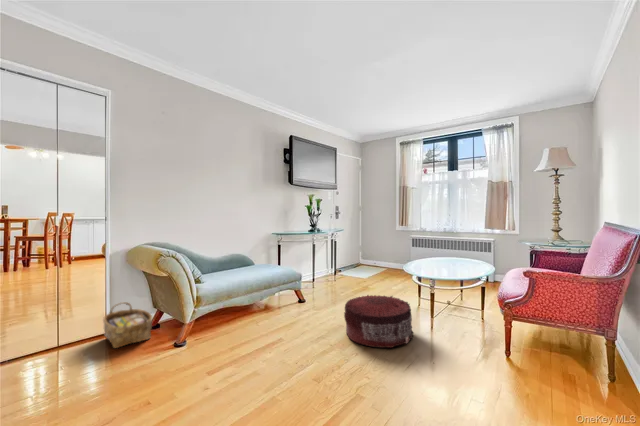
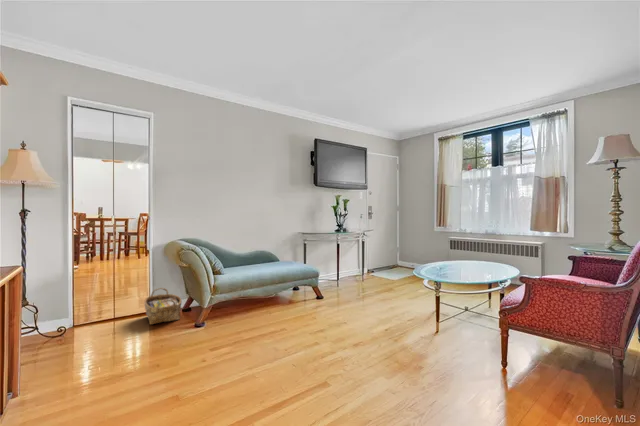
pouf: present [344,295,414,348] -> none [342,294,411,346]

